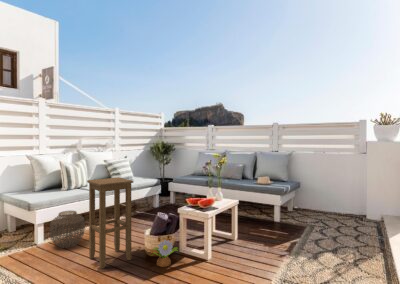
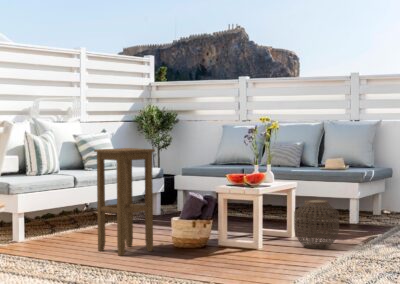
woven basket: present [50,211,85,248] -> present [294,200,339,249]
decorative plant: present [153,240,178,267] -> none [181,220,215,254]

